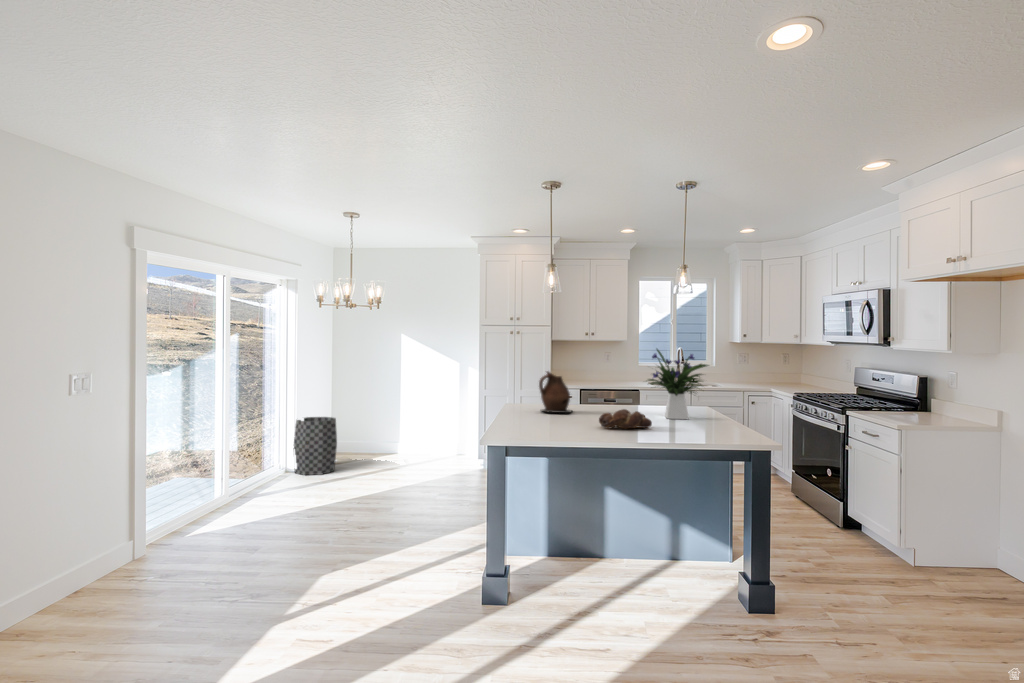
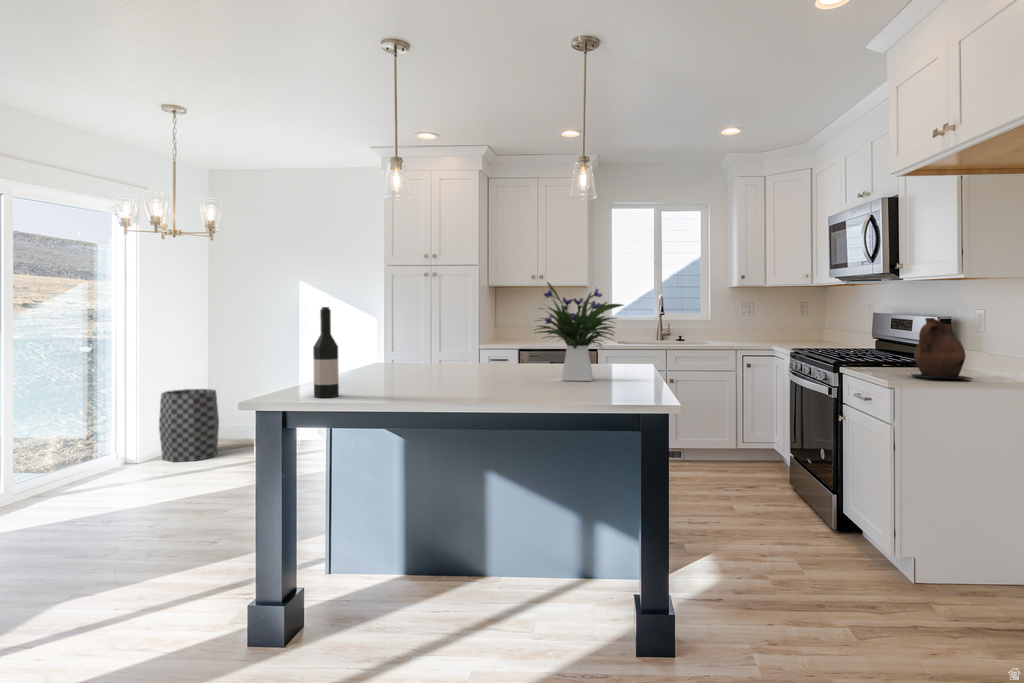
wine bottle: none [518,367,535,431] -> present [313,307,339,397]
ceramic pitcher: present [539,371,571,413] -> present [912,318,973,379]
bread loaf: present [599,409,652,429] -> none [439,366,513,394]

